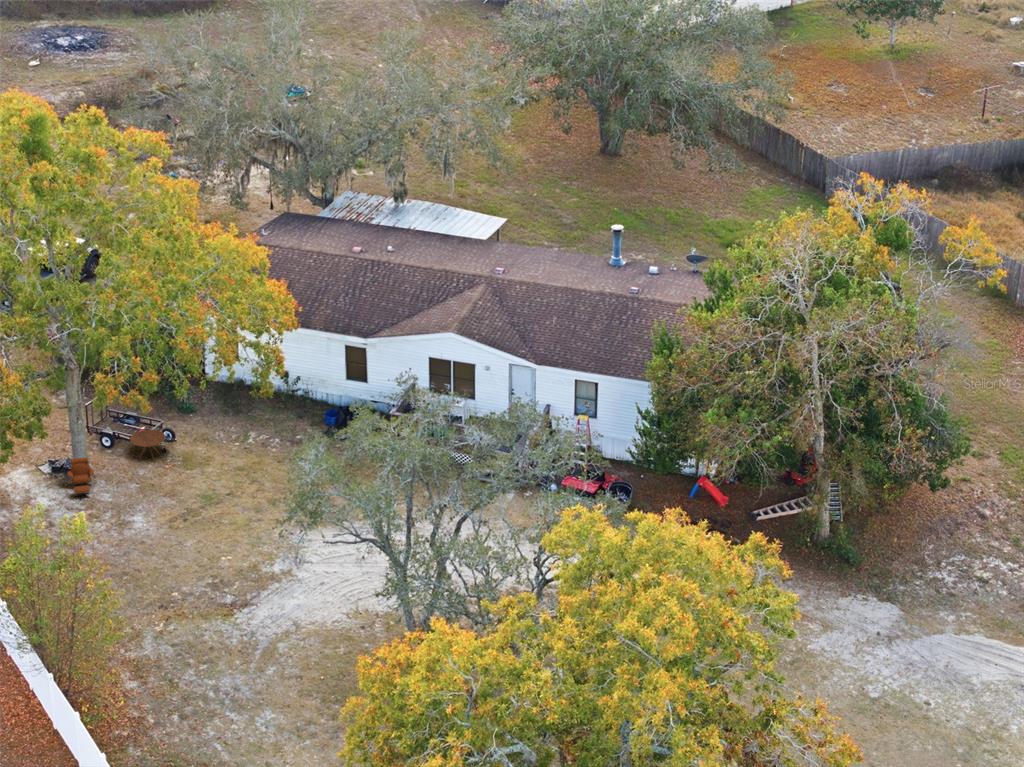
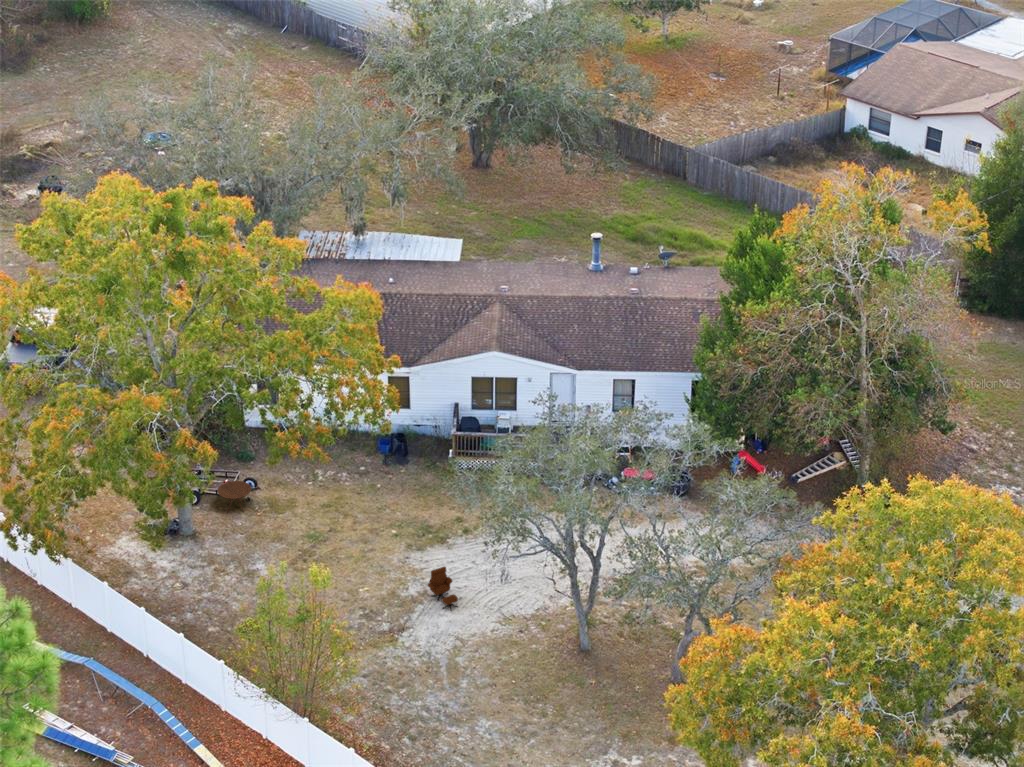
lounge chair: present [67,458,94,500] -> present [428,567,458,609]

